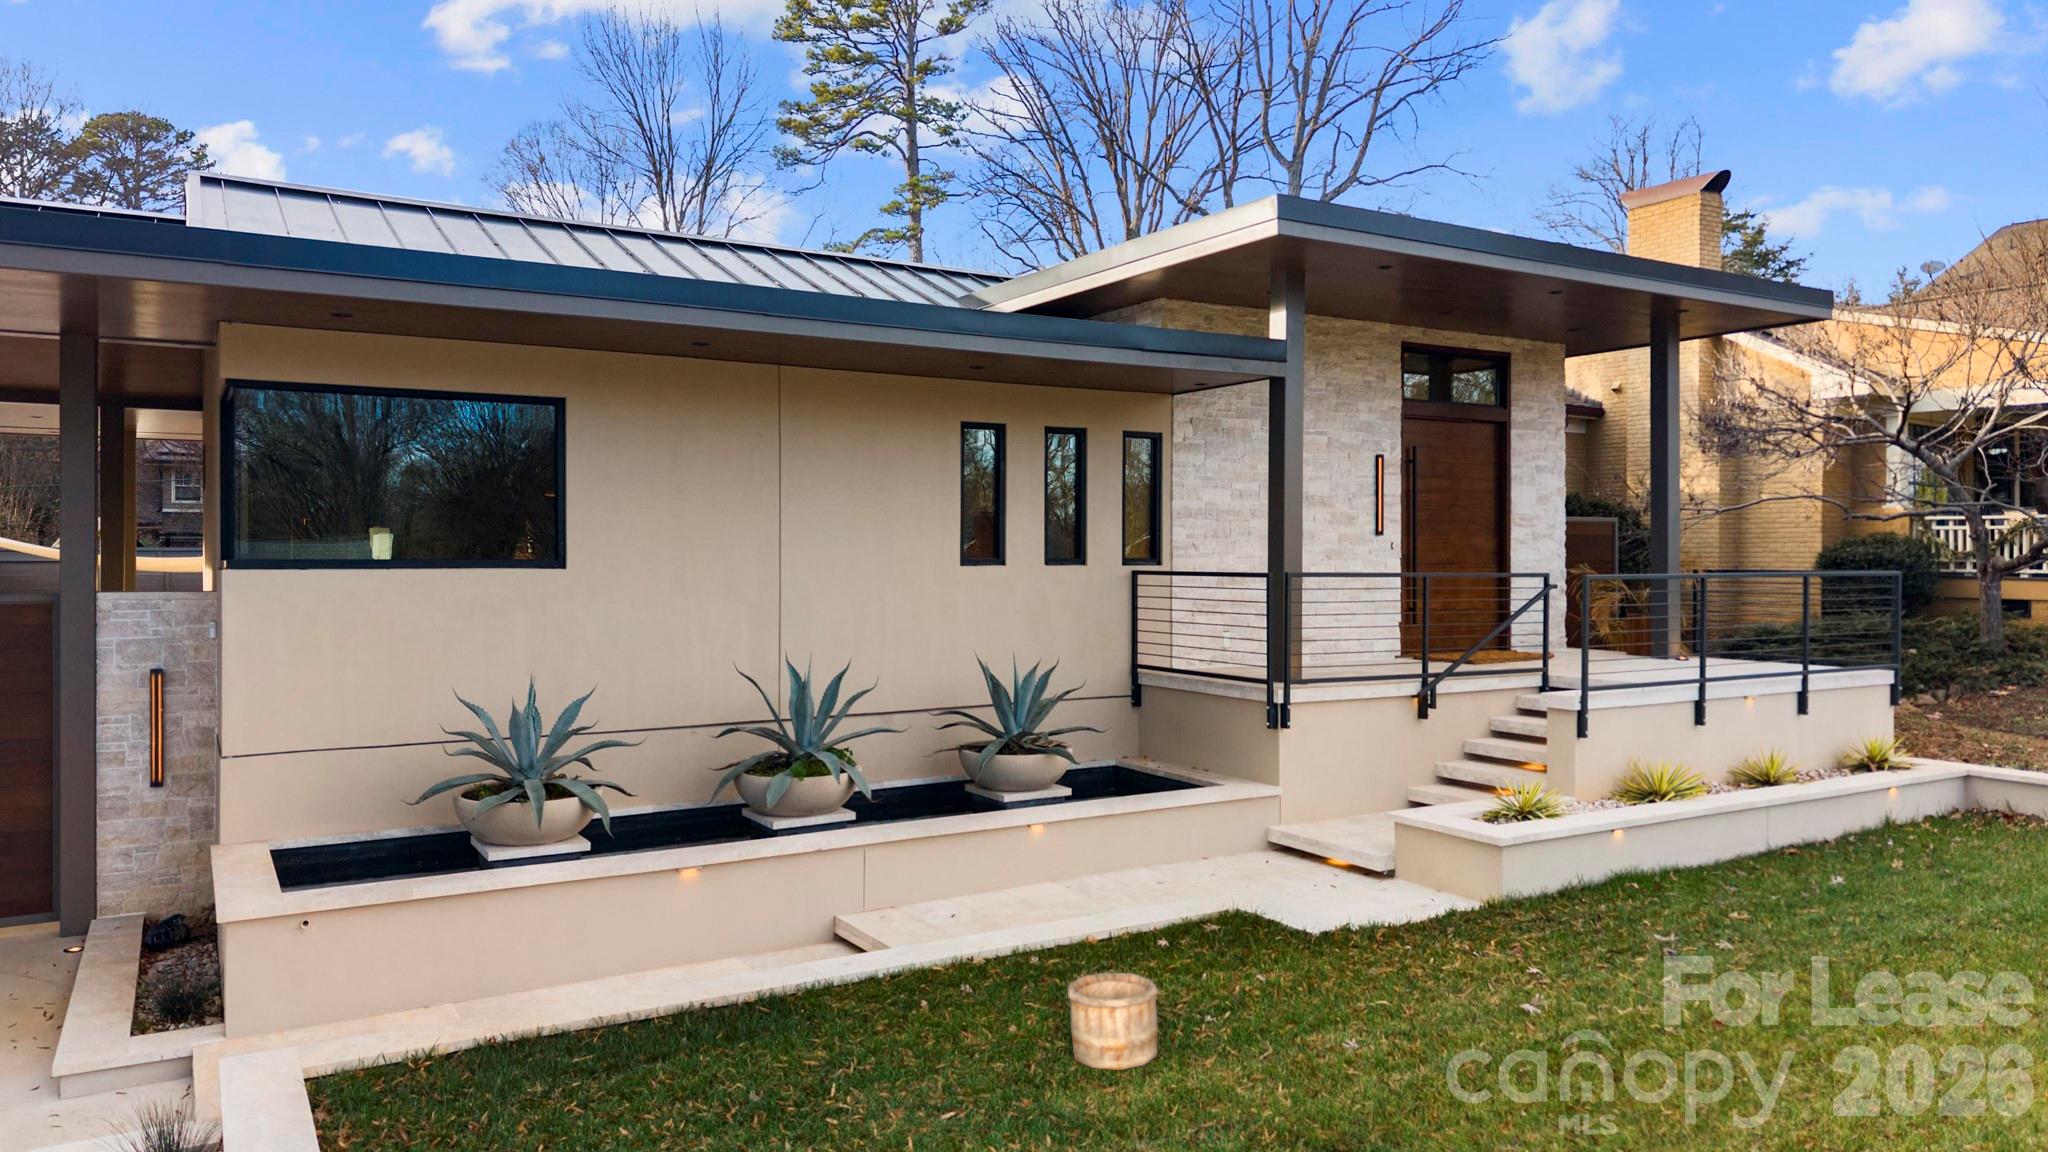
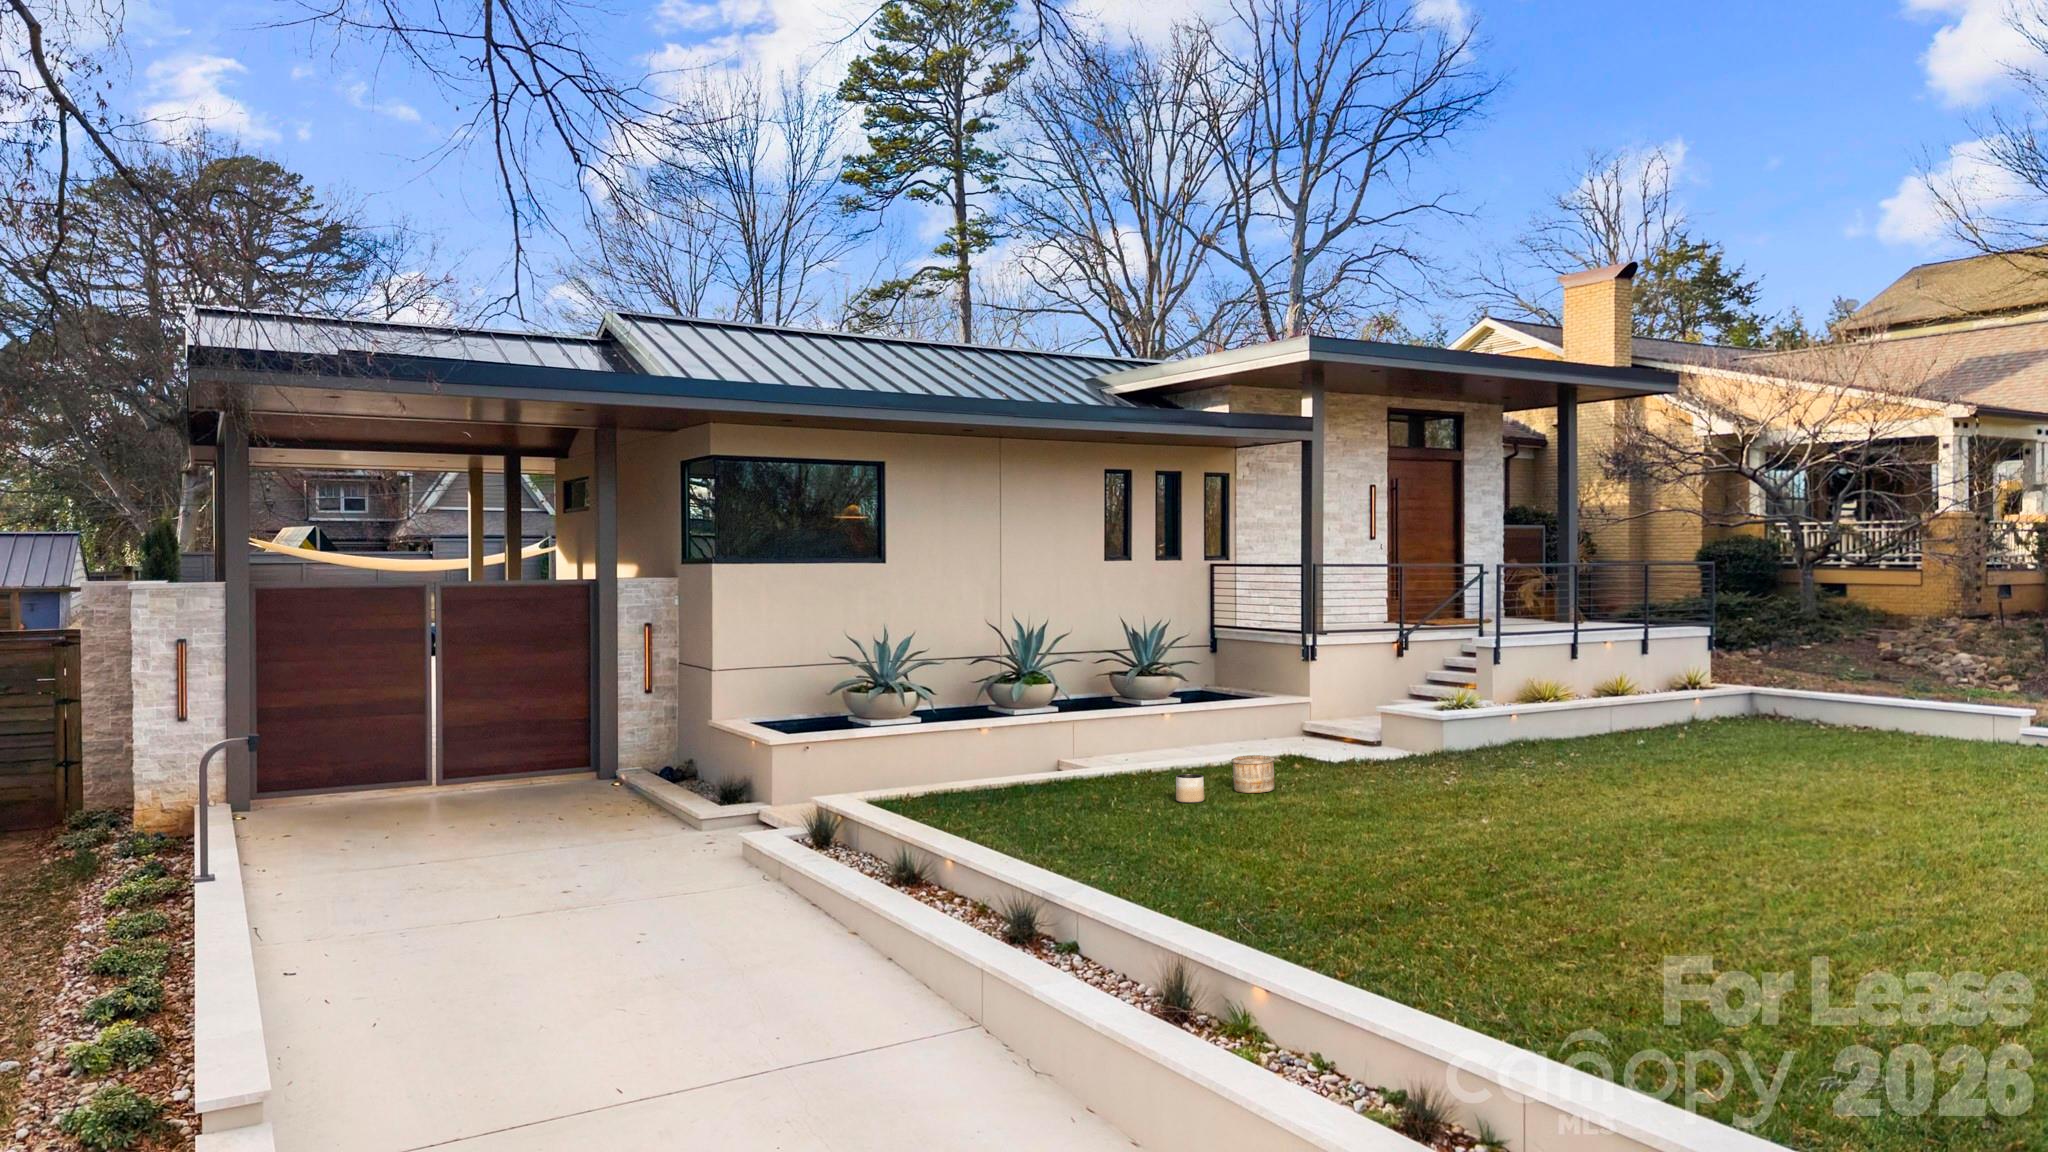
planter: none [919,1037,983,1117] -> present [1176,774,1204,803]

